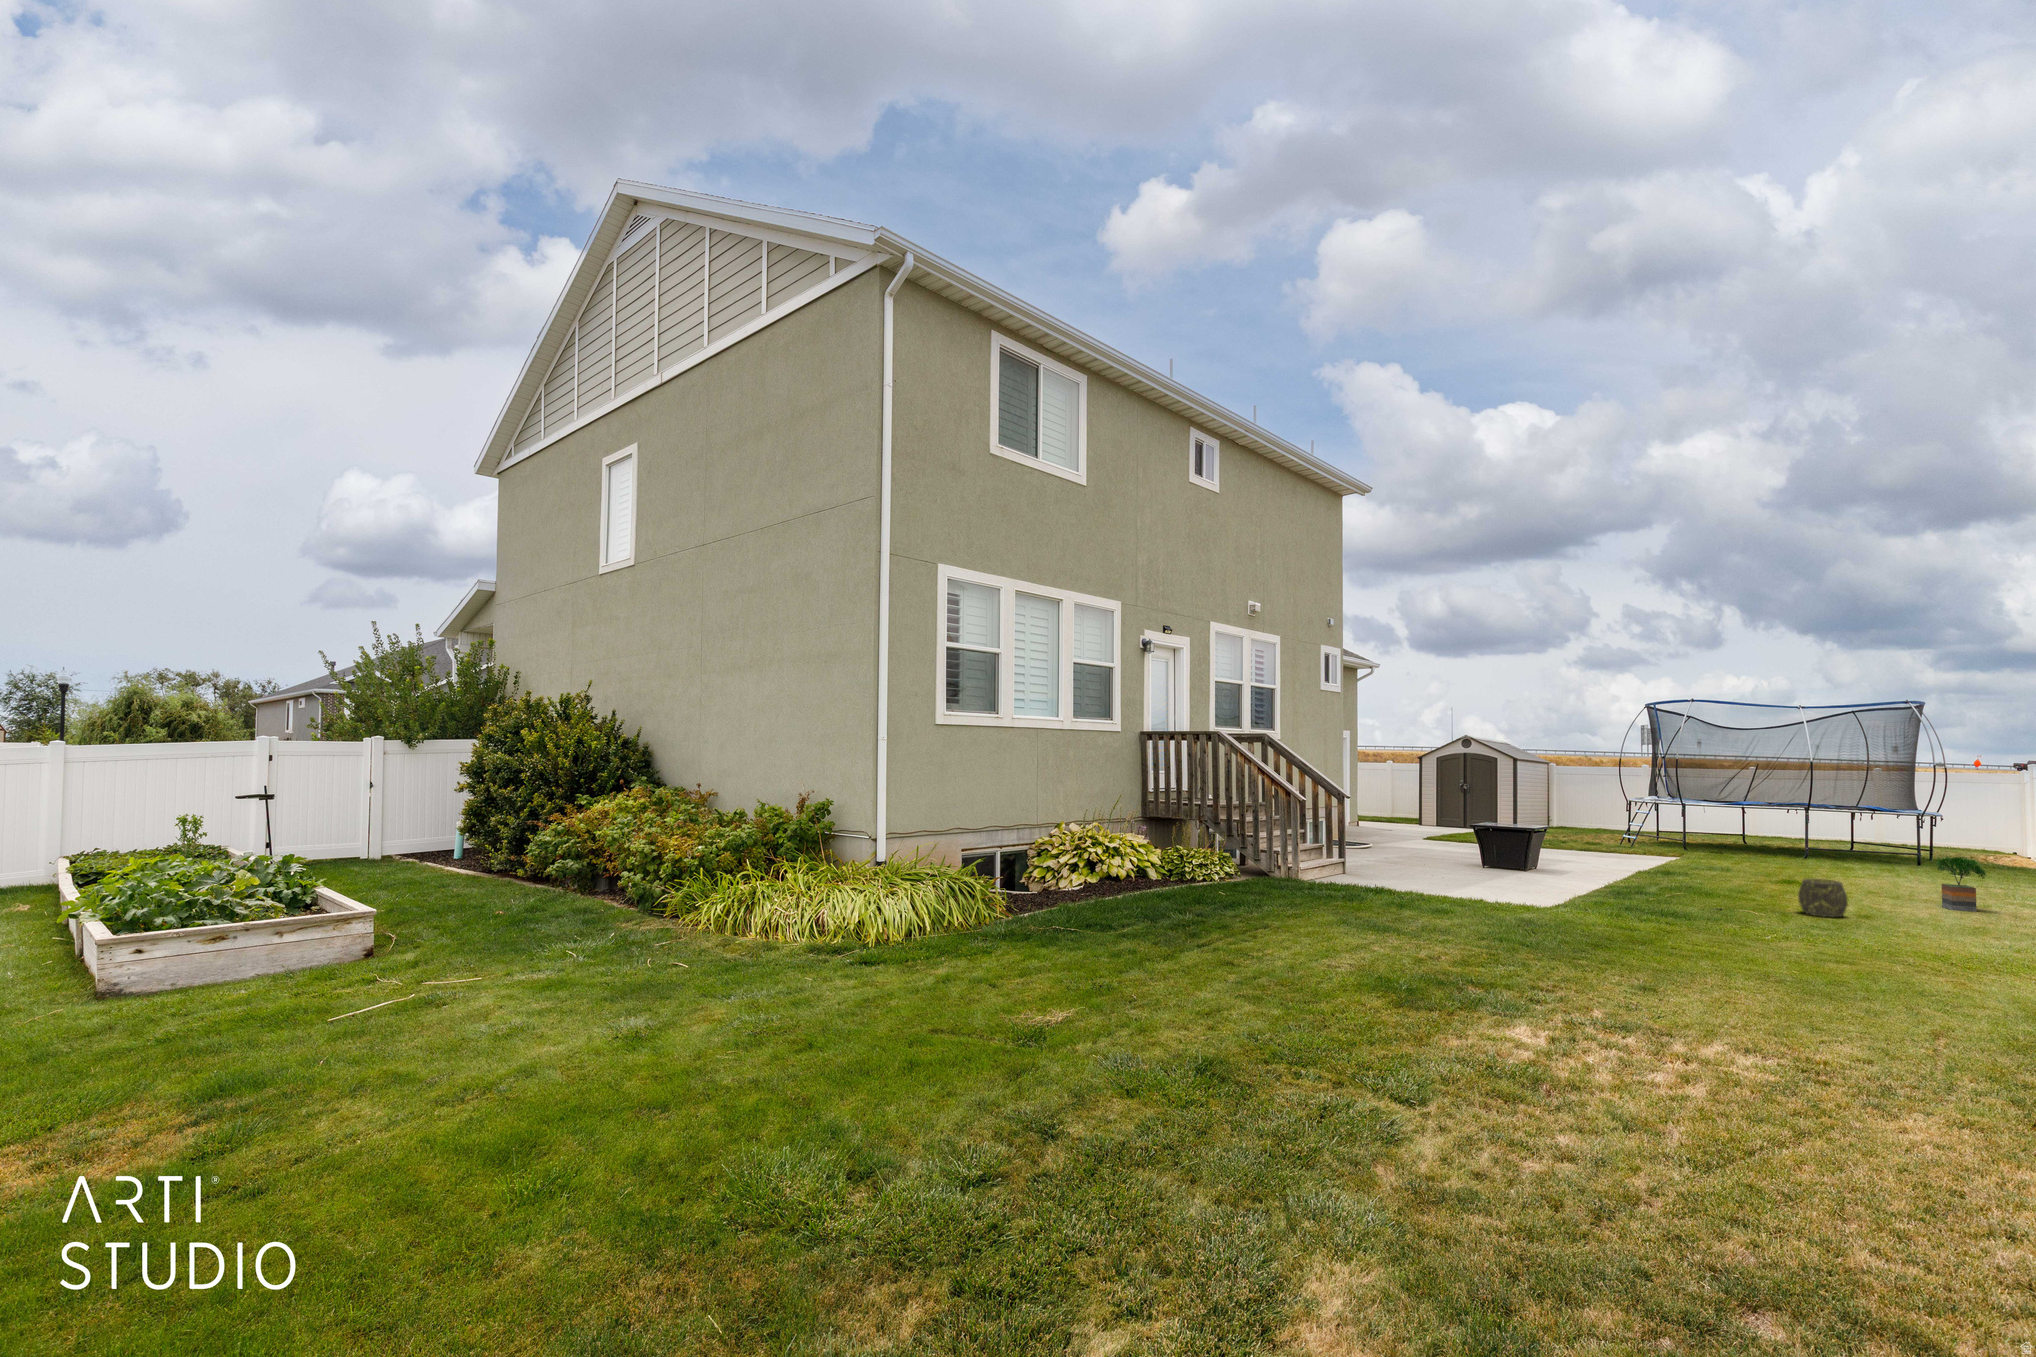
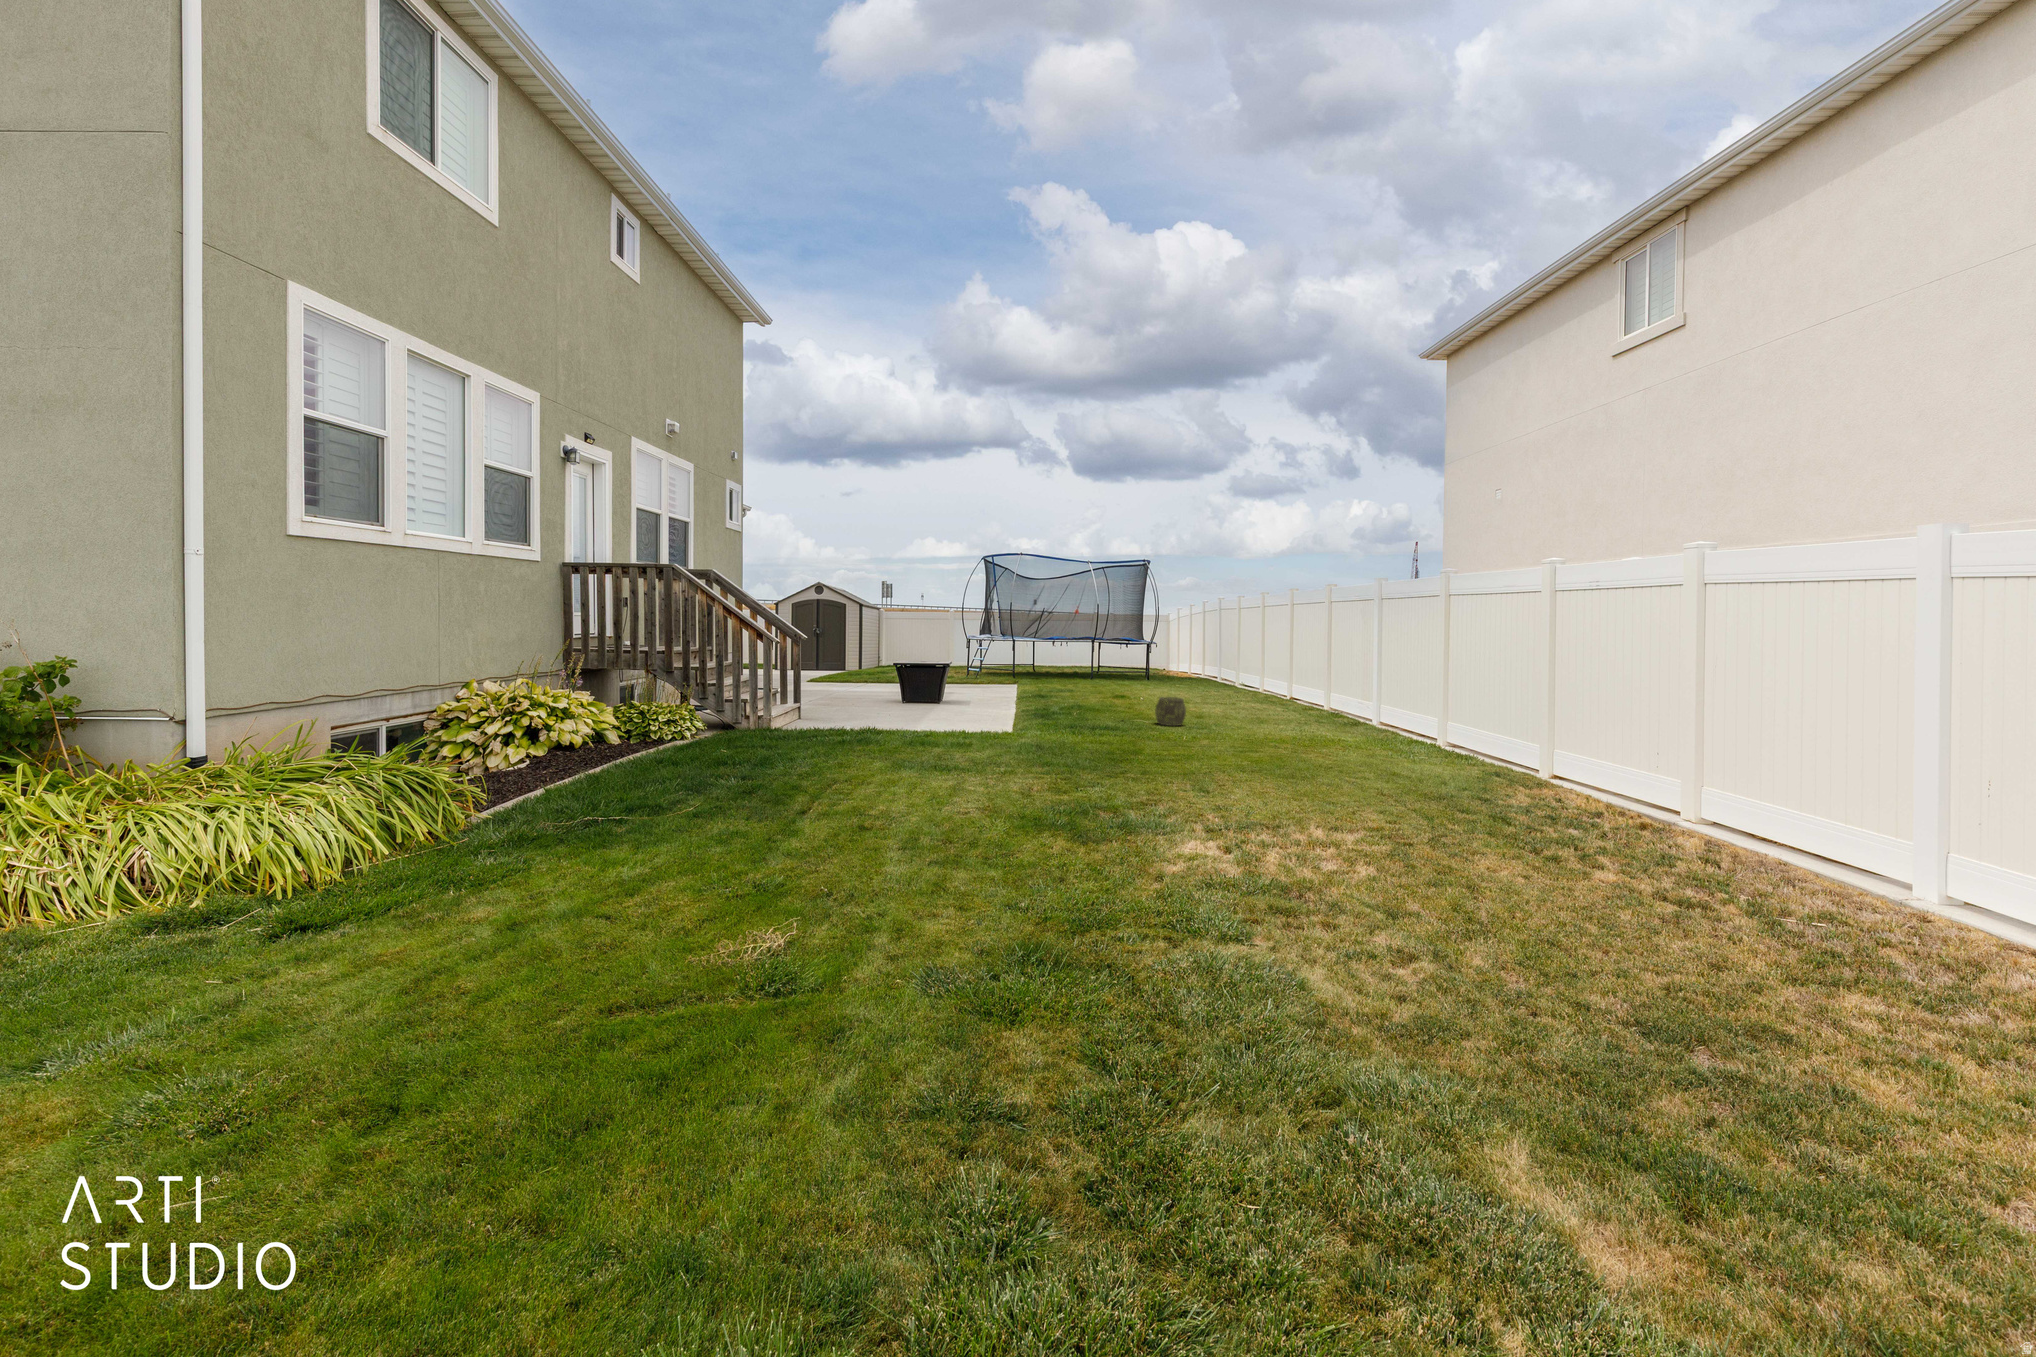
potted tree: present [1936,857,1986,912] -> none [1211,675,1241,714]

